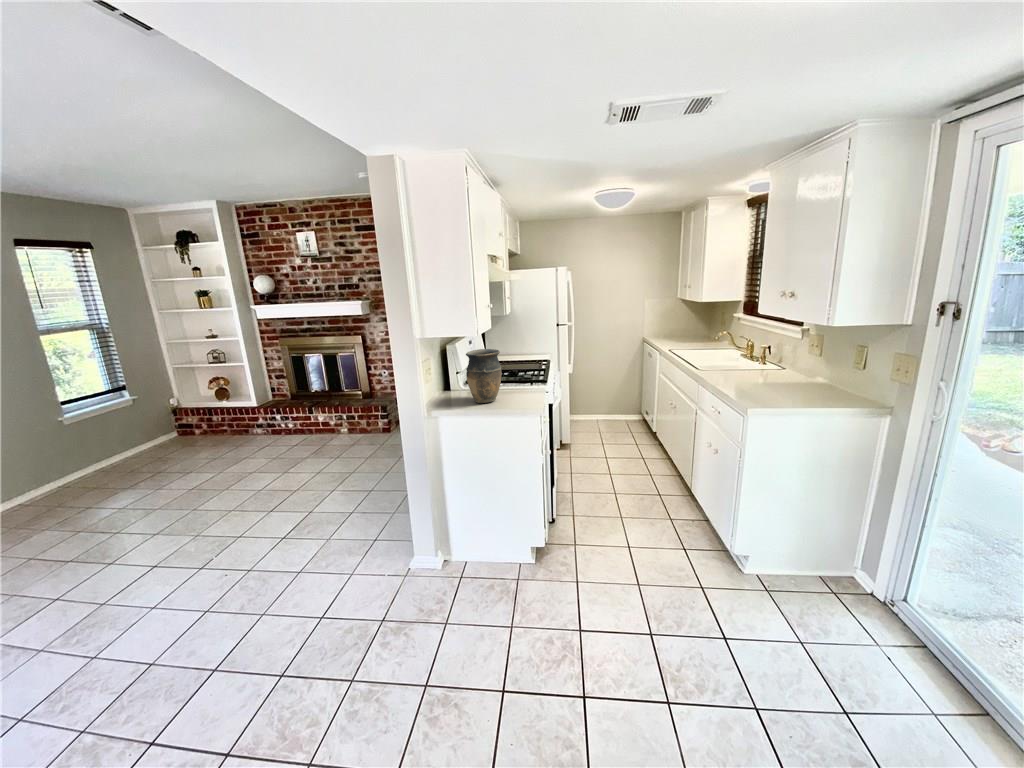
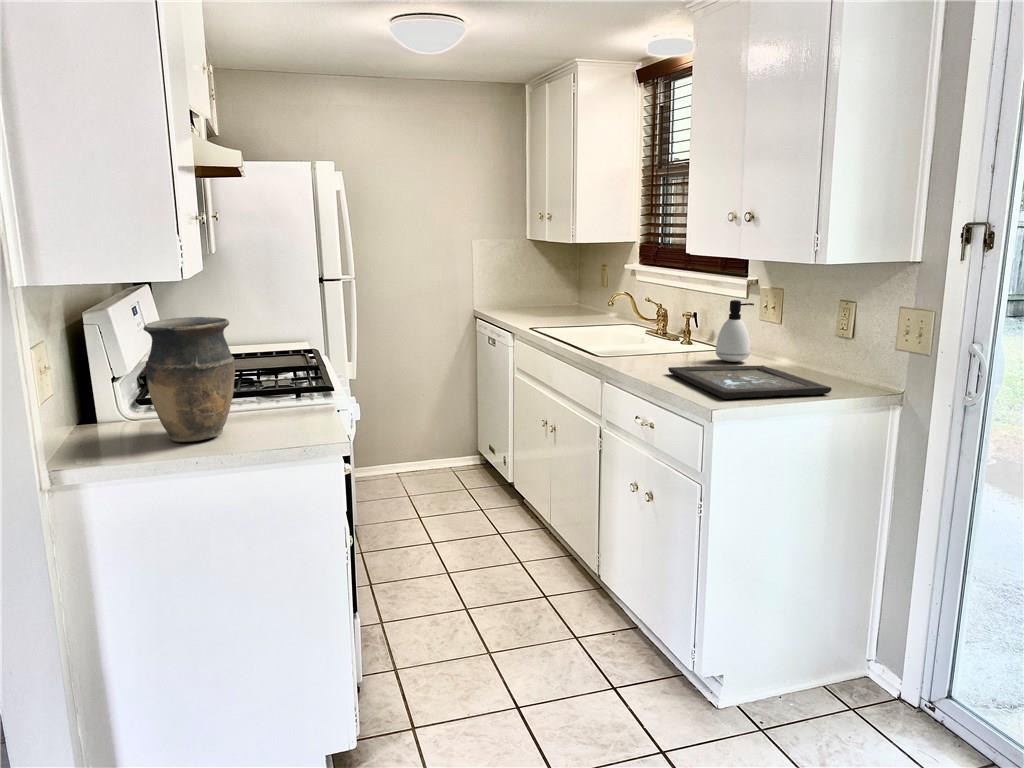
soap dispenser: none [772,341,800,378] -> present [716,300,754,362]
tray: none [735,380,837,403] -> present [668,365,832,399]

